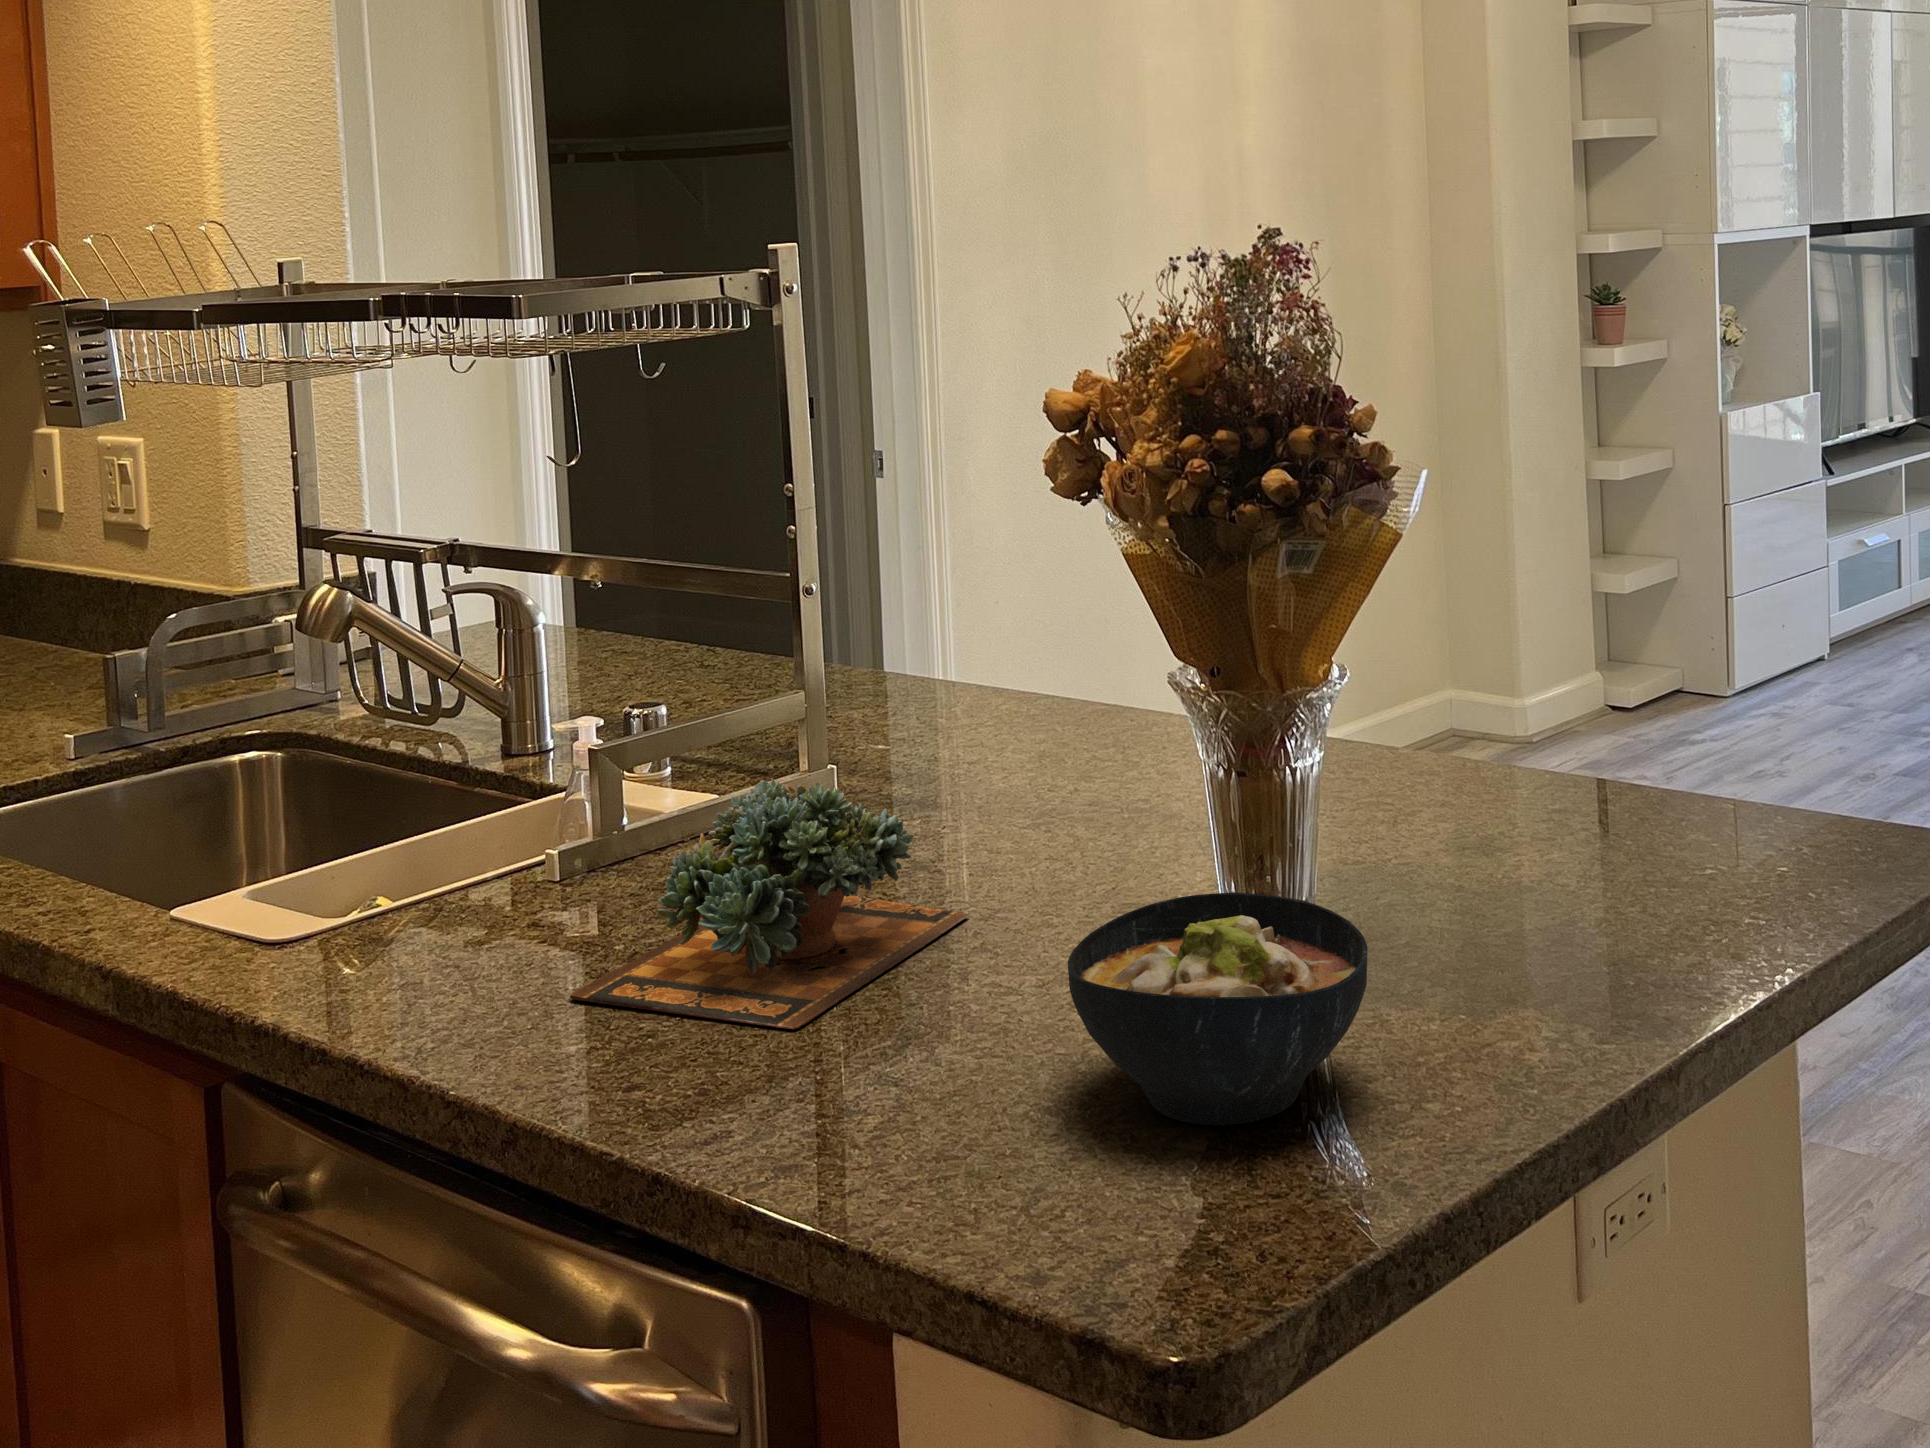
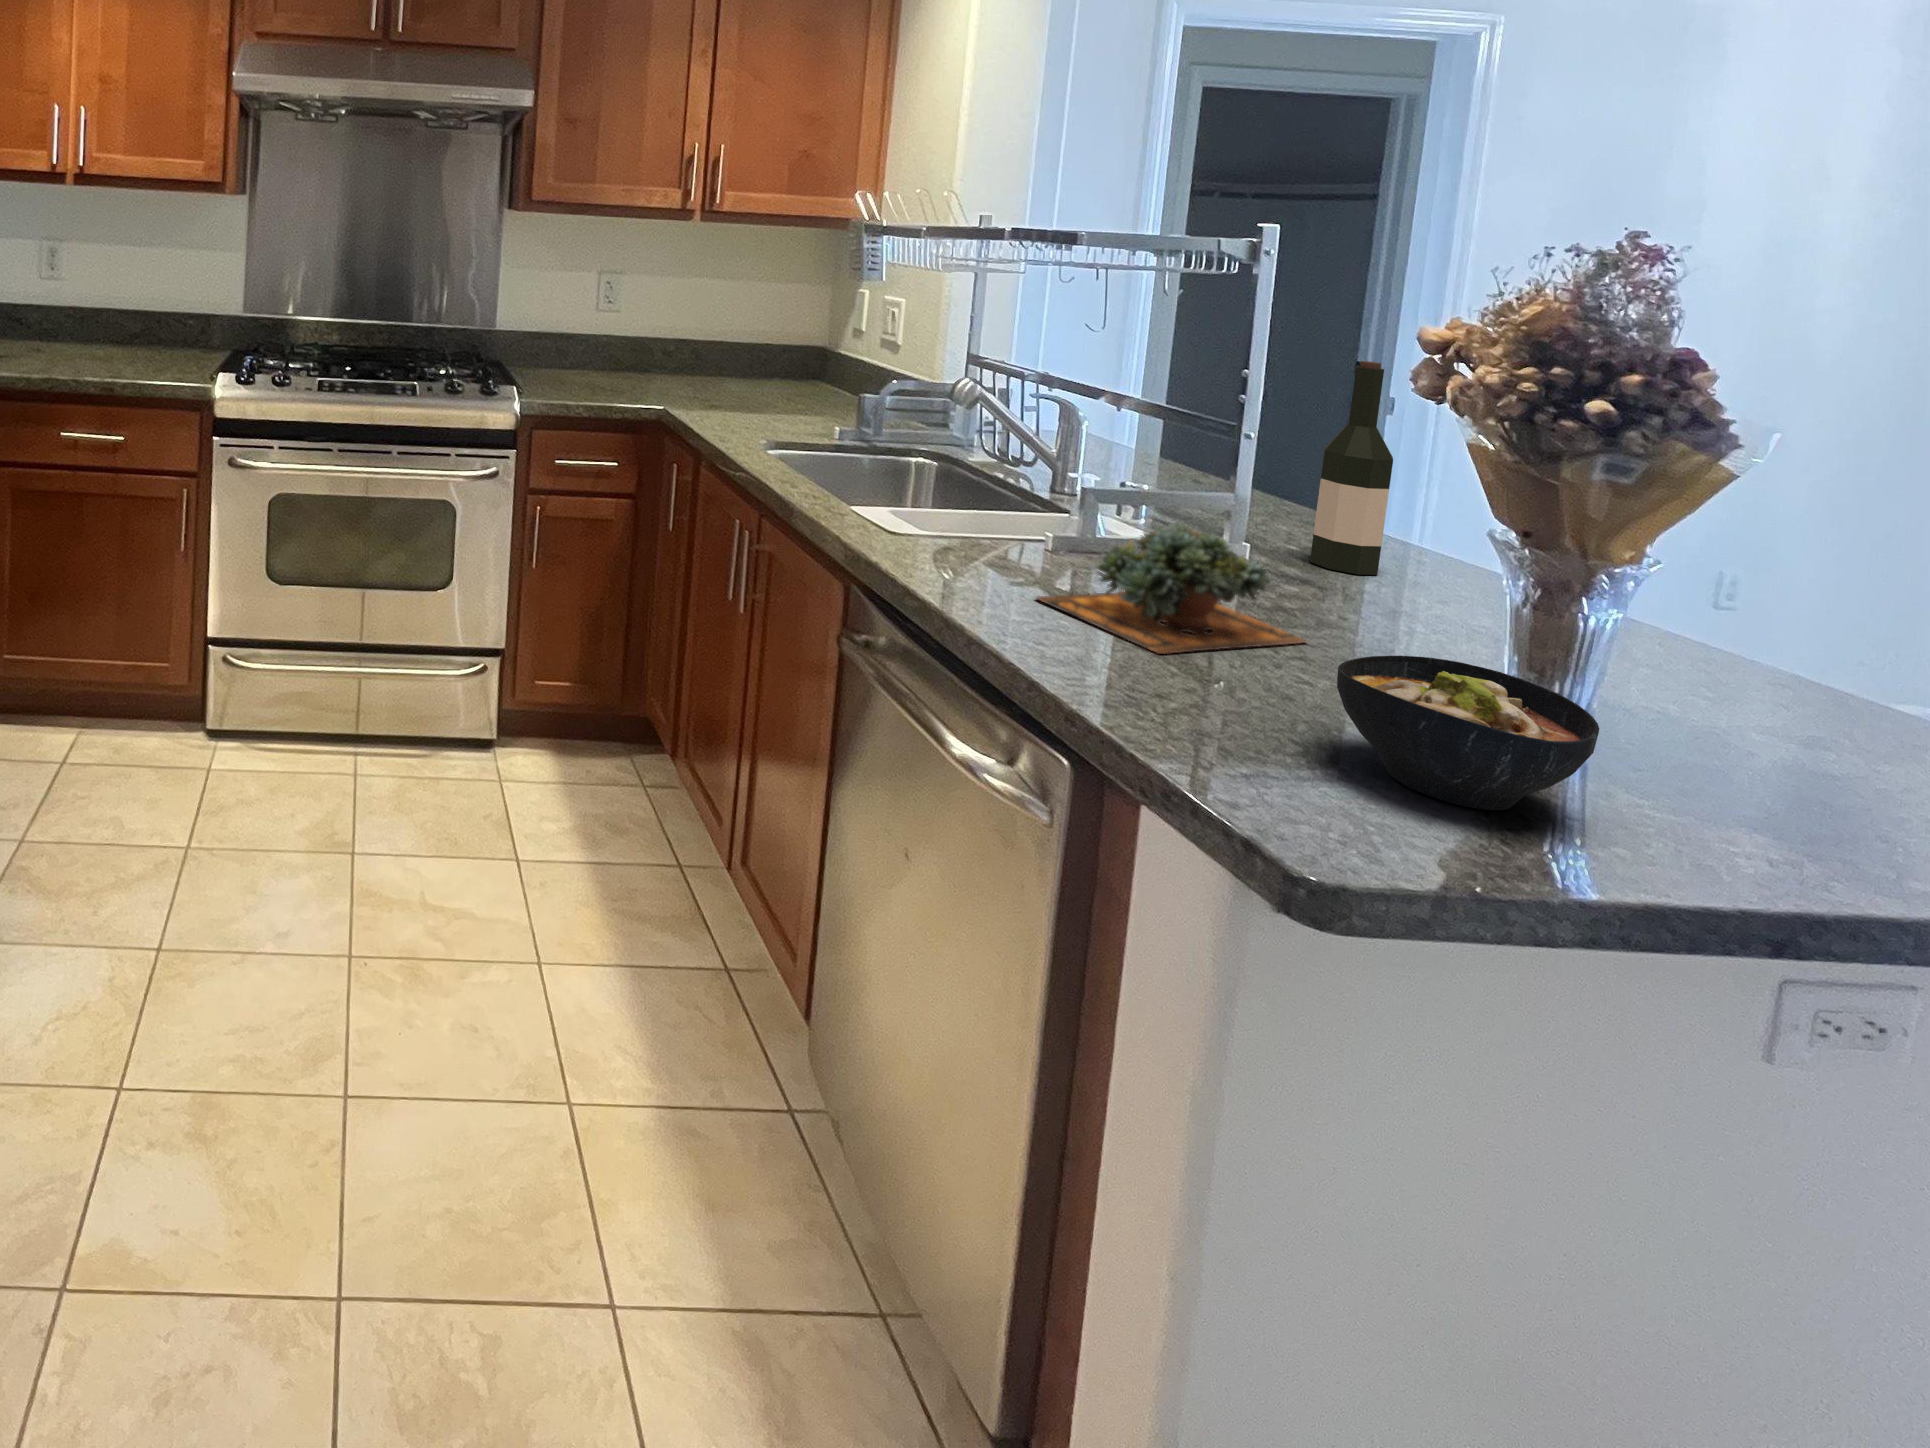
wine bottle: none [896,433,993,771] -> present [1310,361,1393,575]

